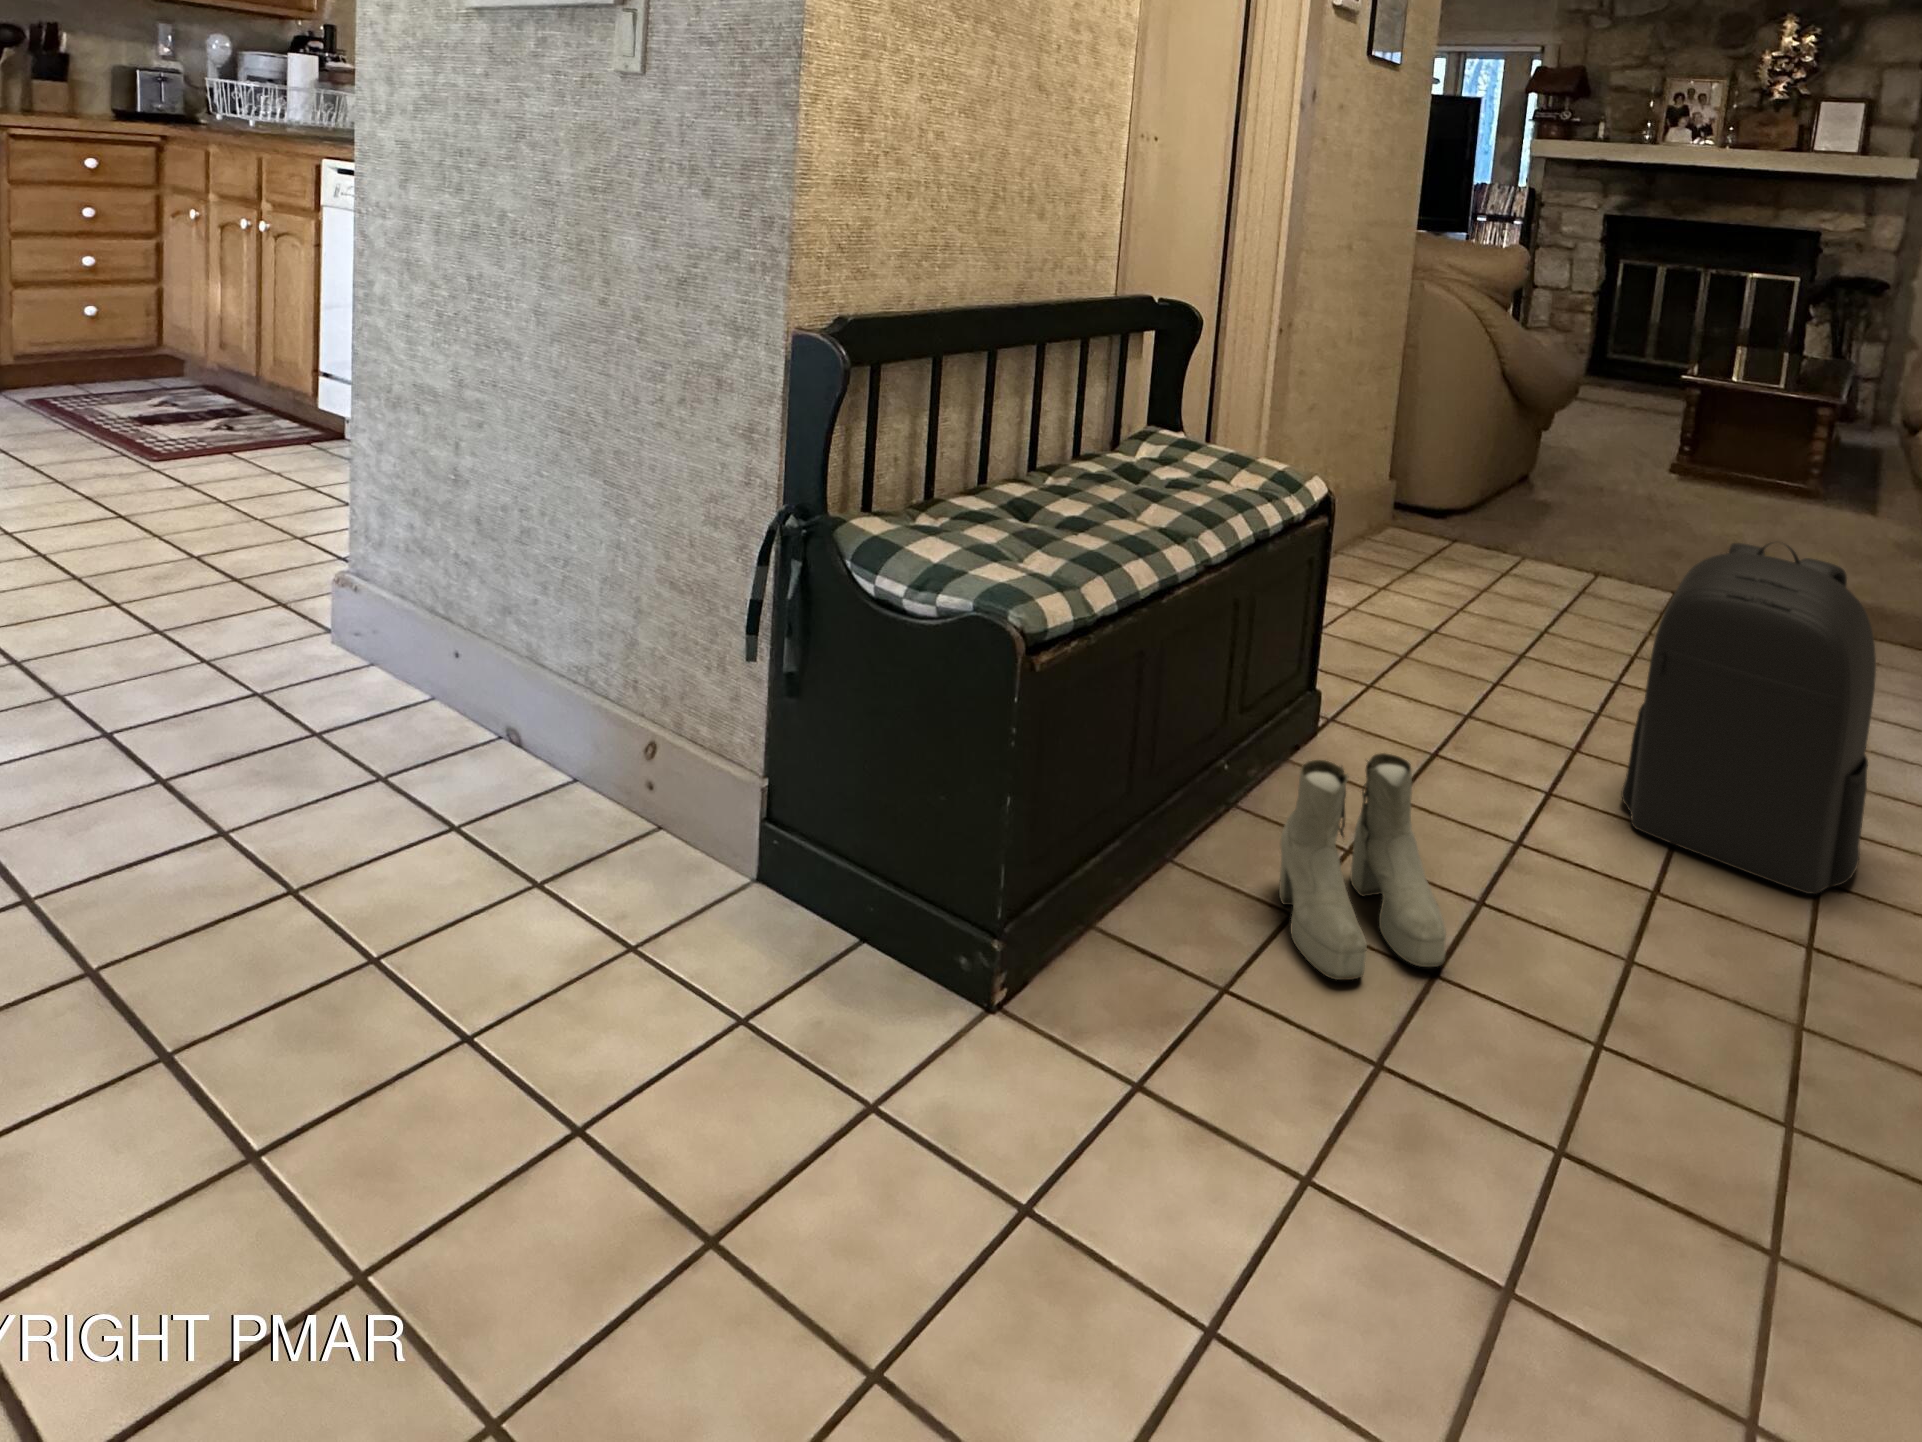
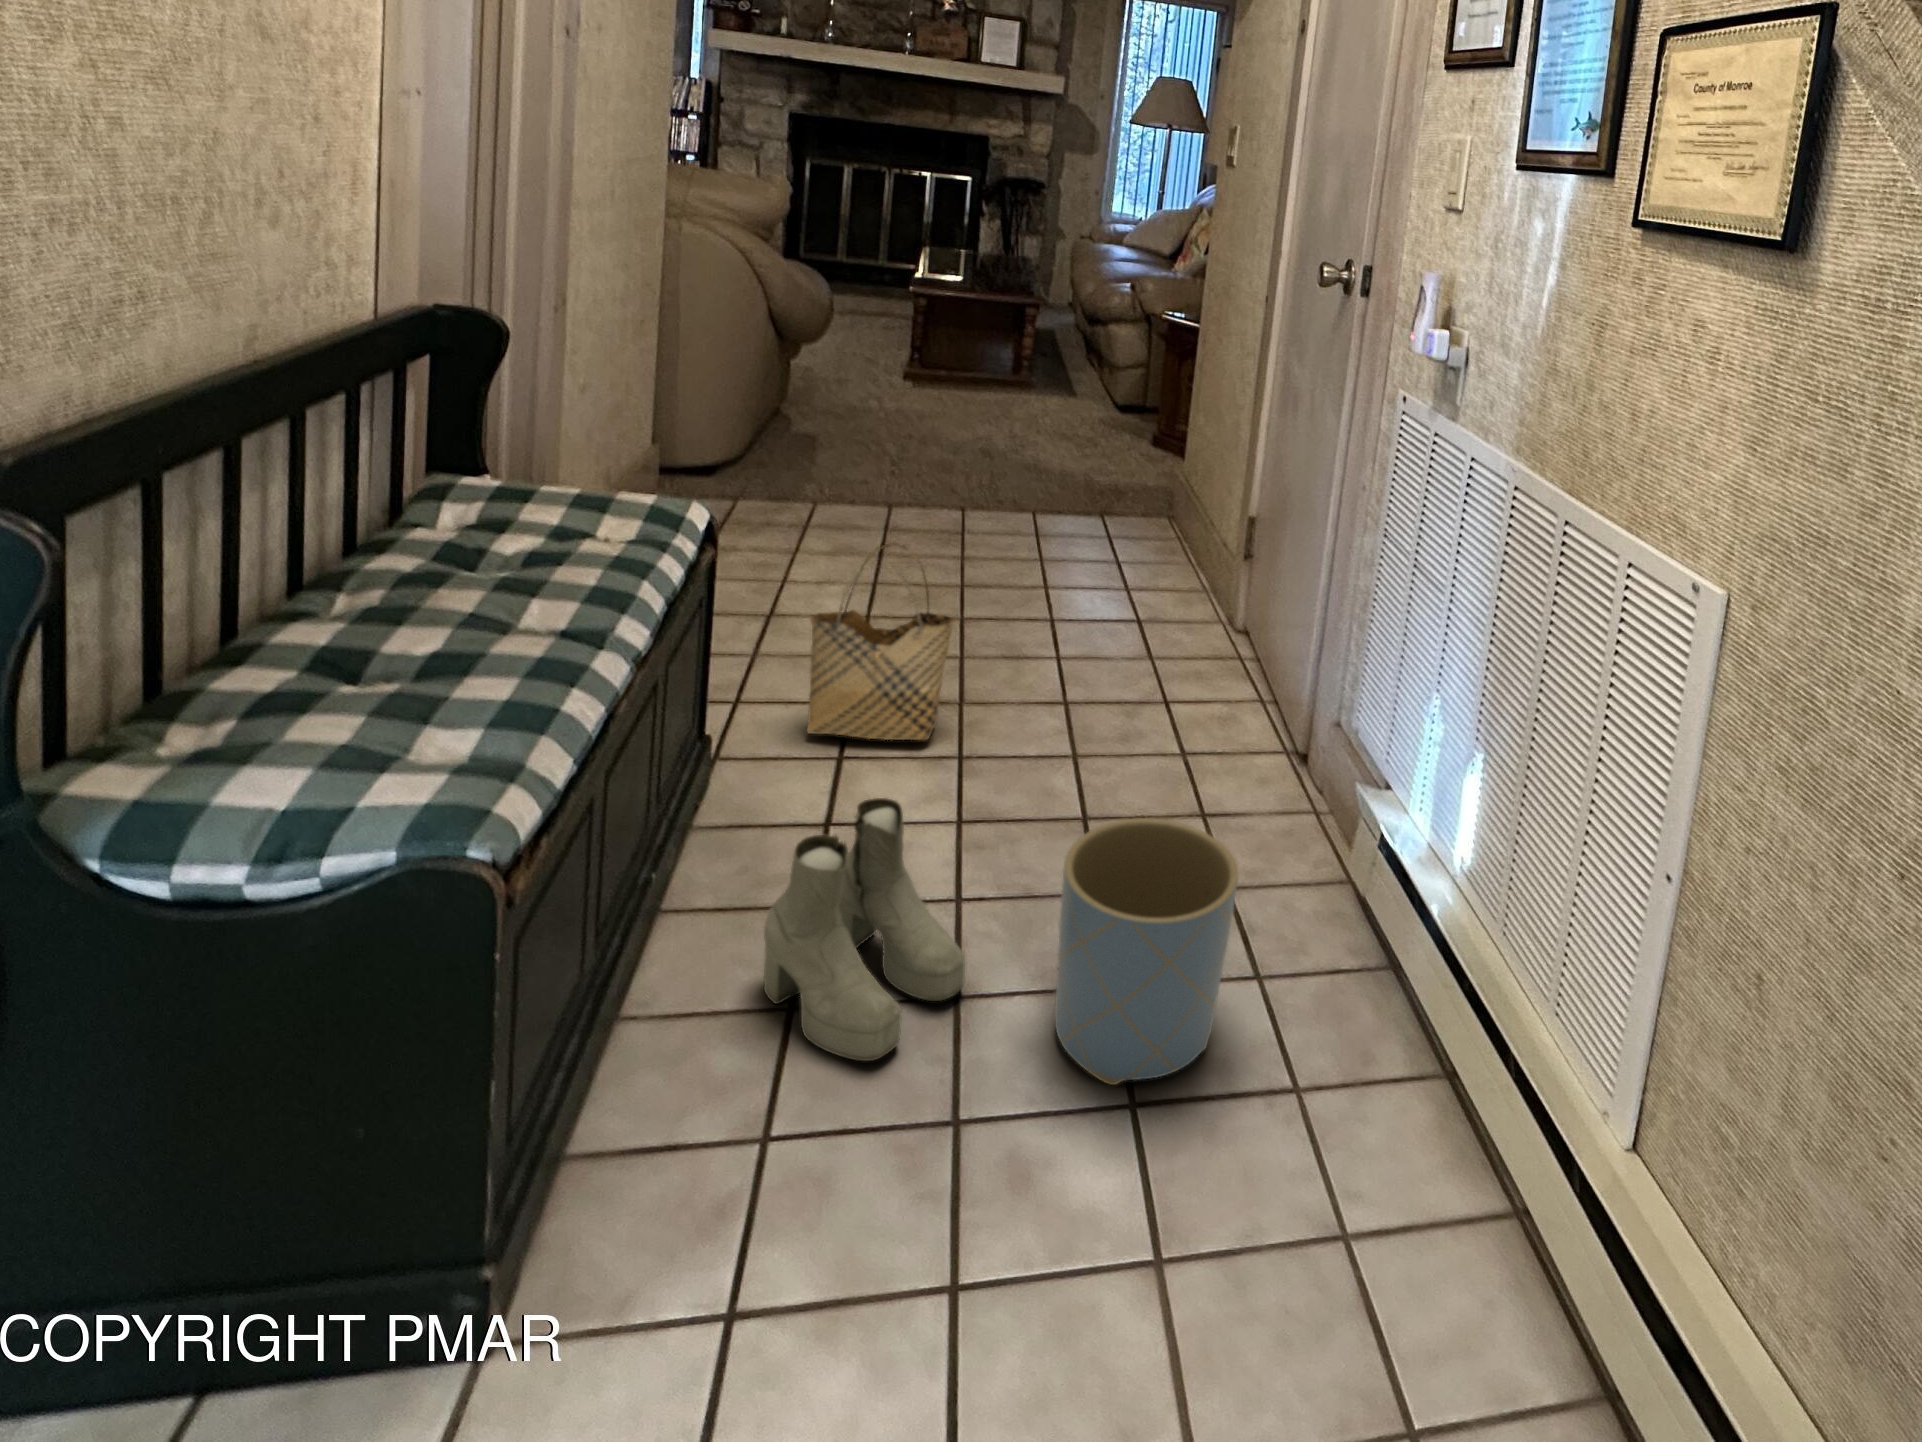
backpack: present [1621,543,1876,894] -> none [1023,484,1213,771]
woven basket: none [1412,561,1559,765] -> present [807,543,954,740]
planter: none [1511,848,1735,1150] -> present [1055,818,1238,1085]

